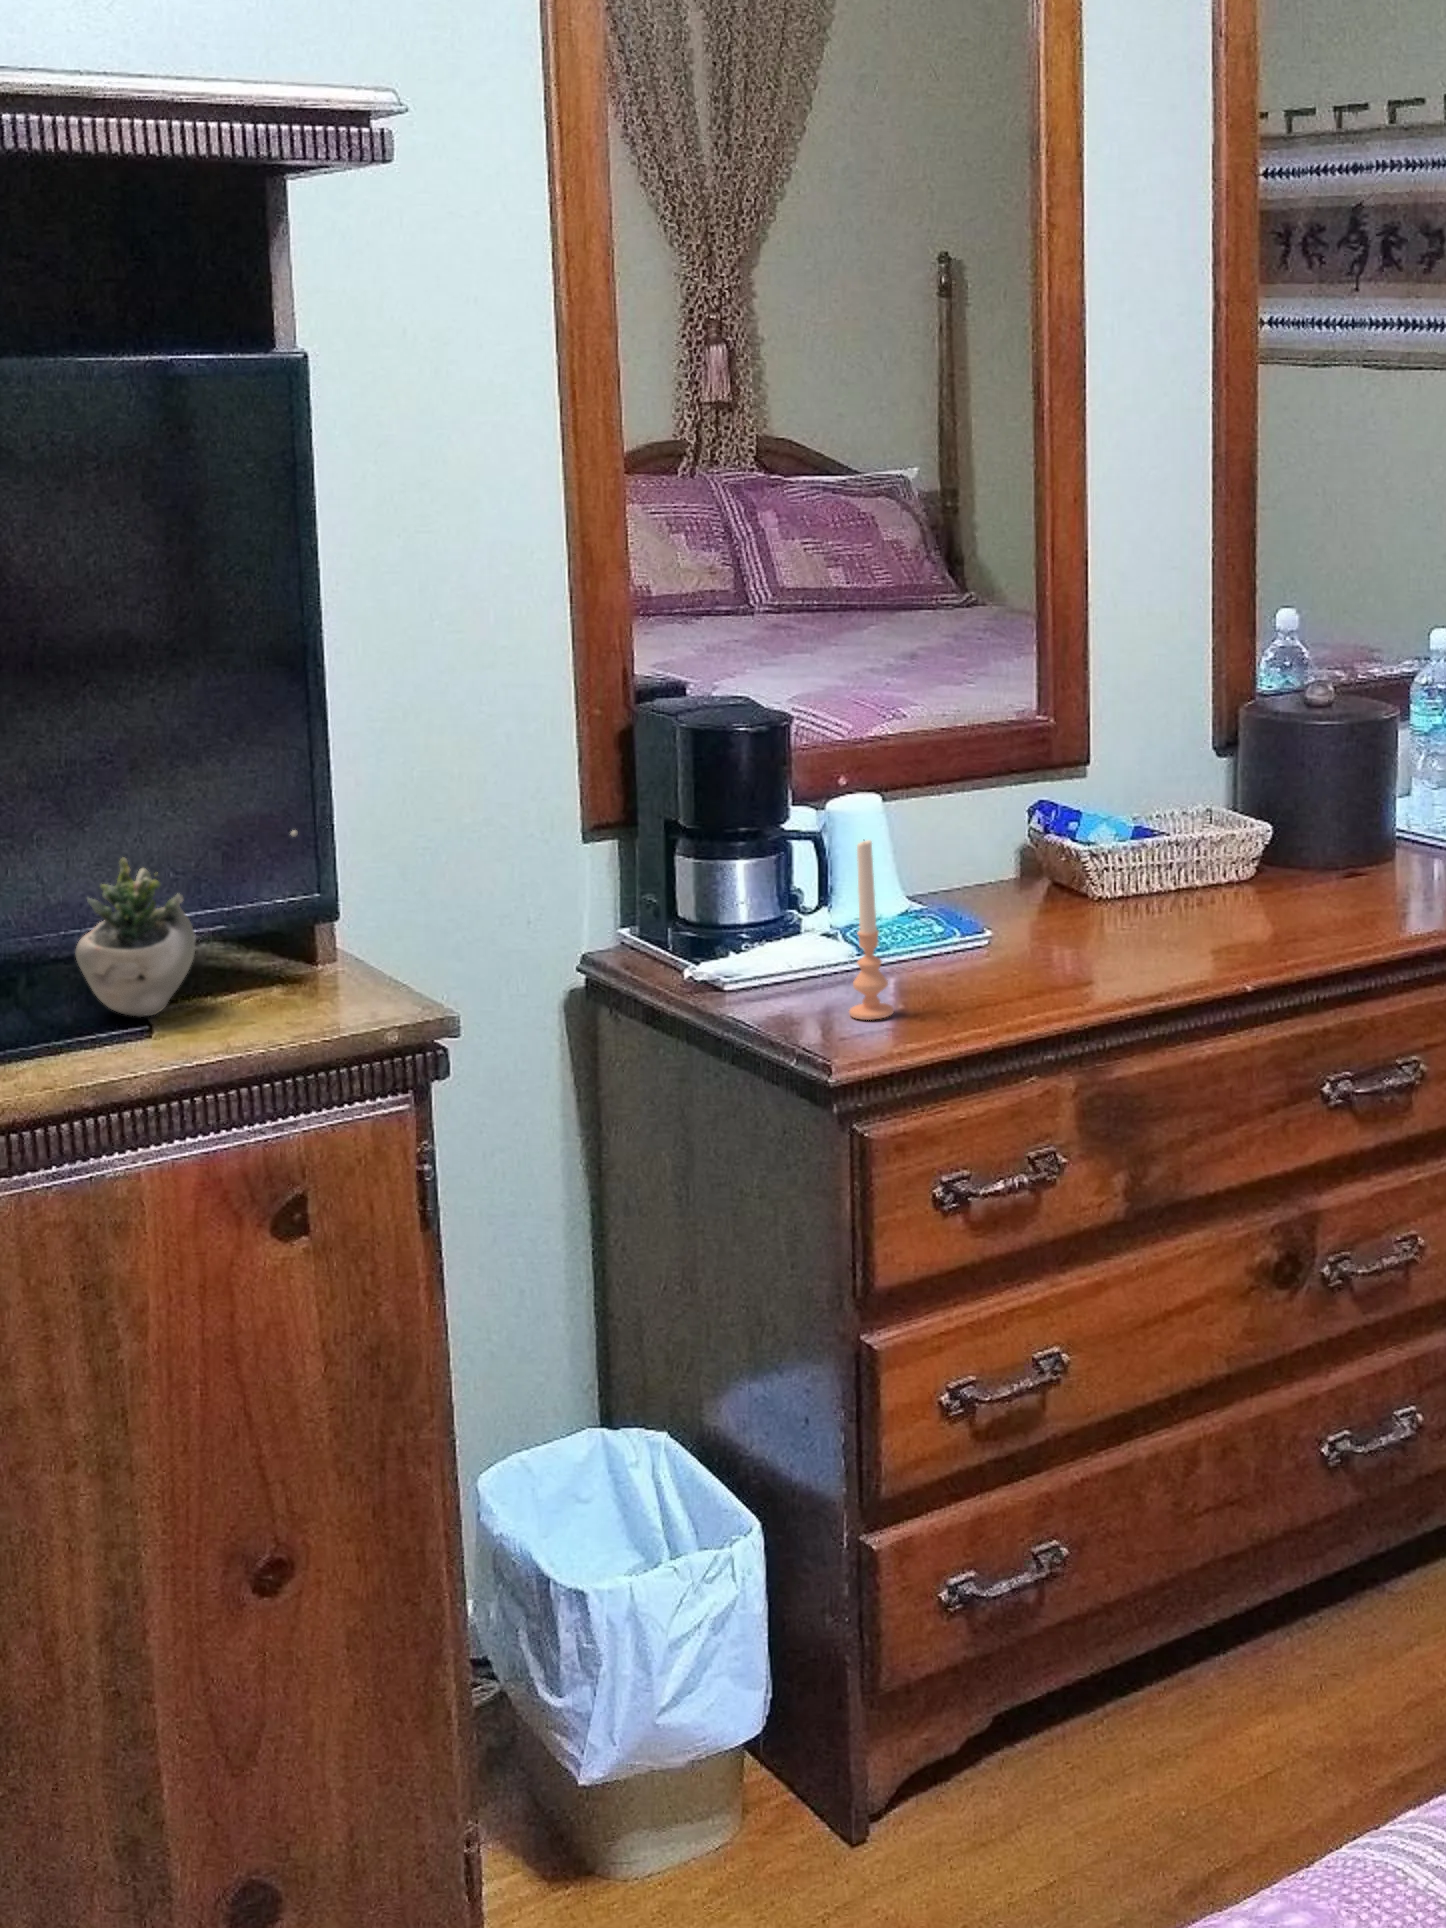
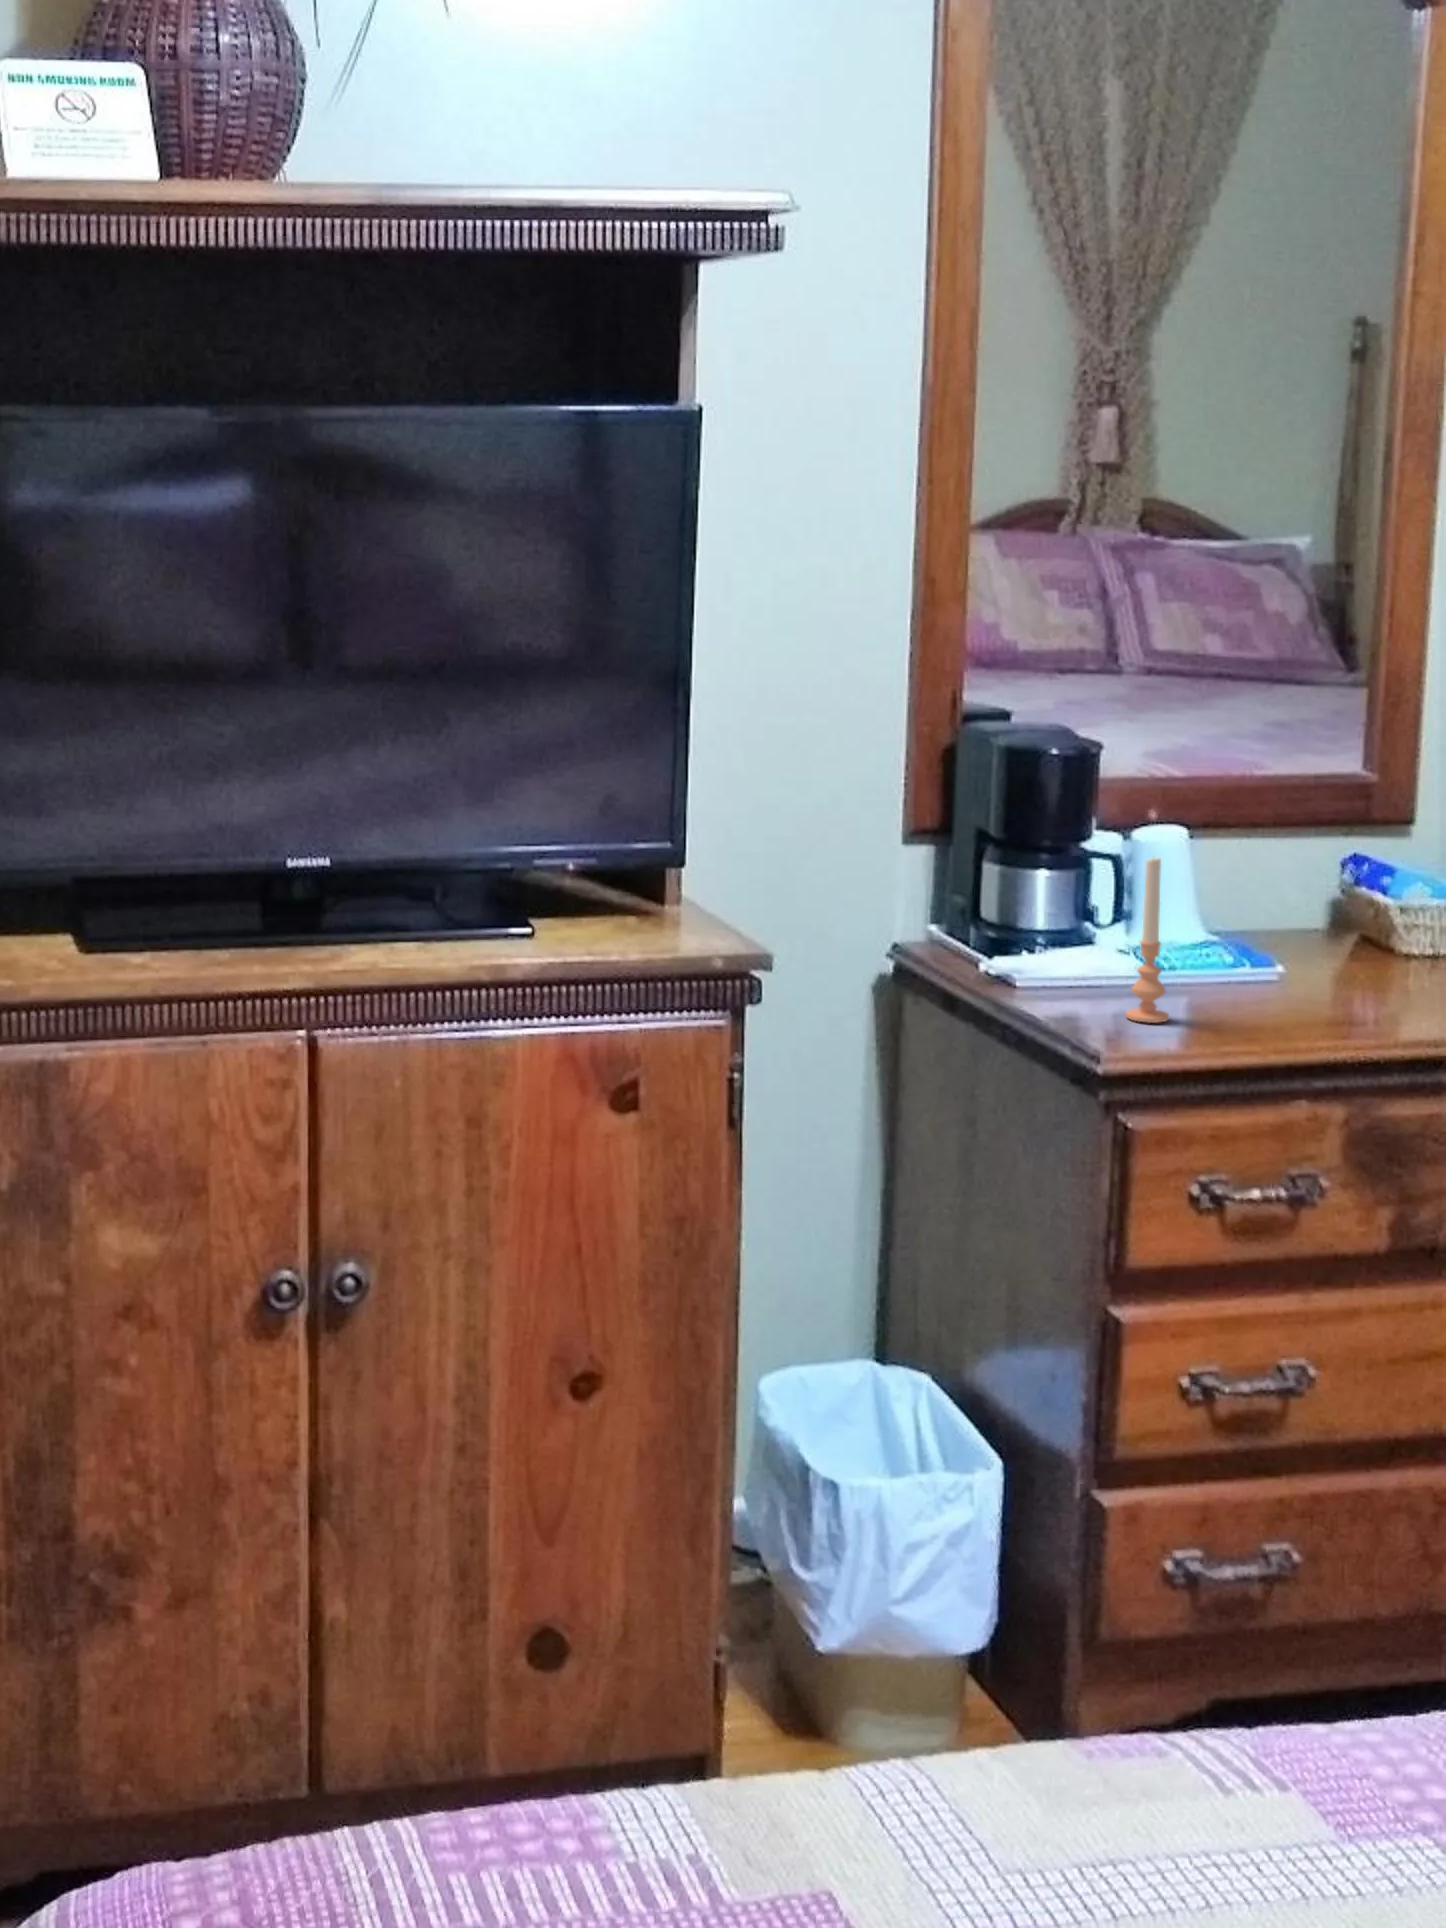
succulent plant: present [76,830,298,1017] -> none [488,789,660,925]

